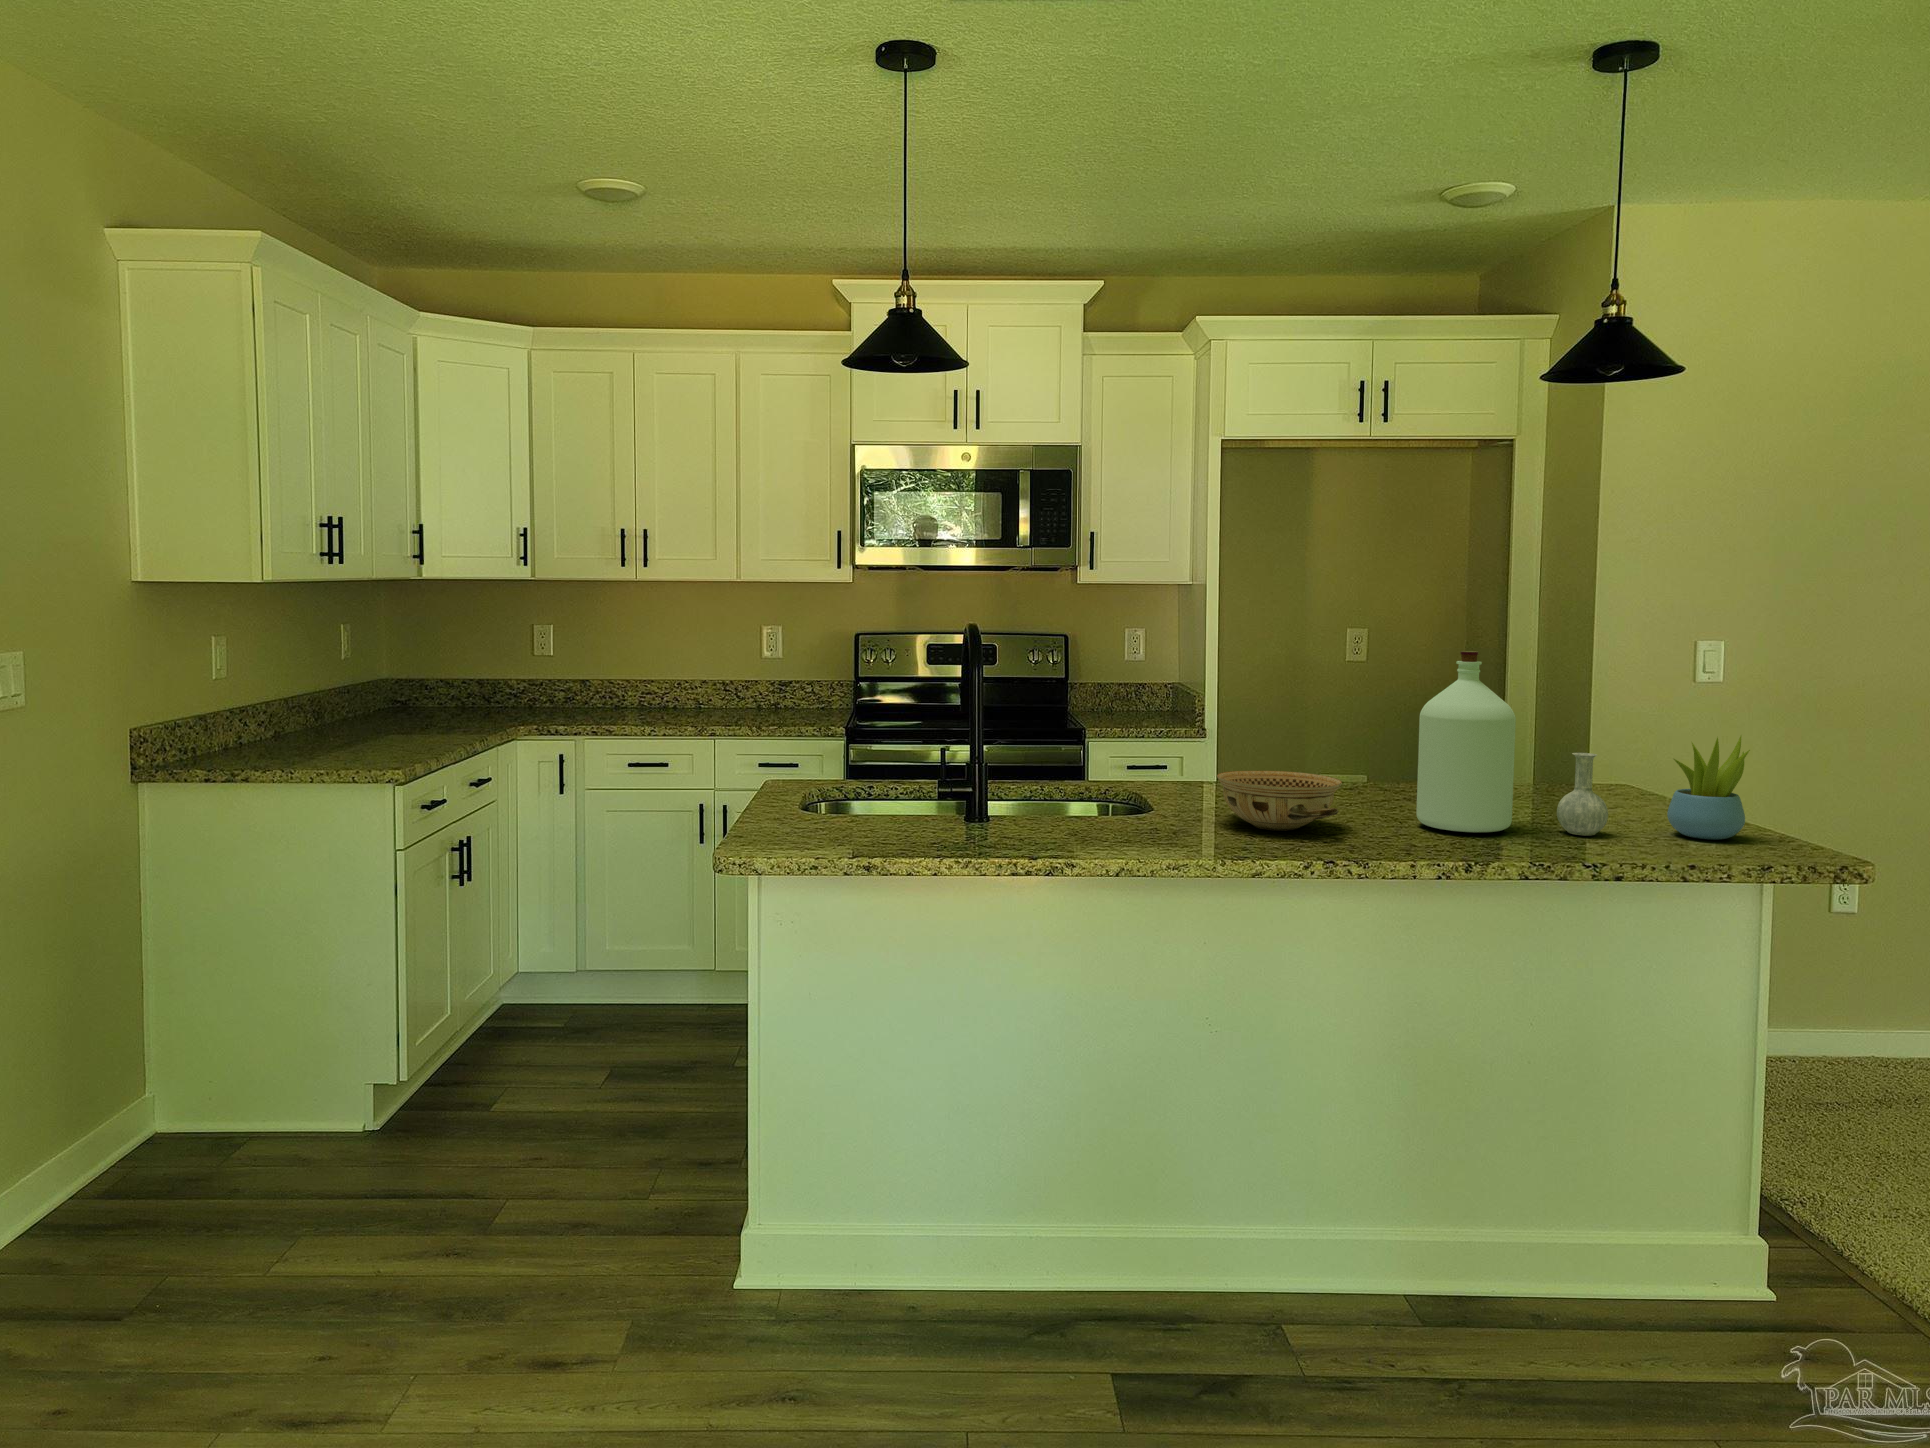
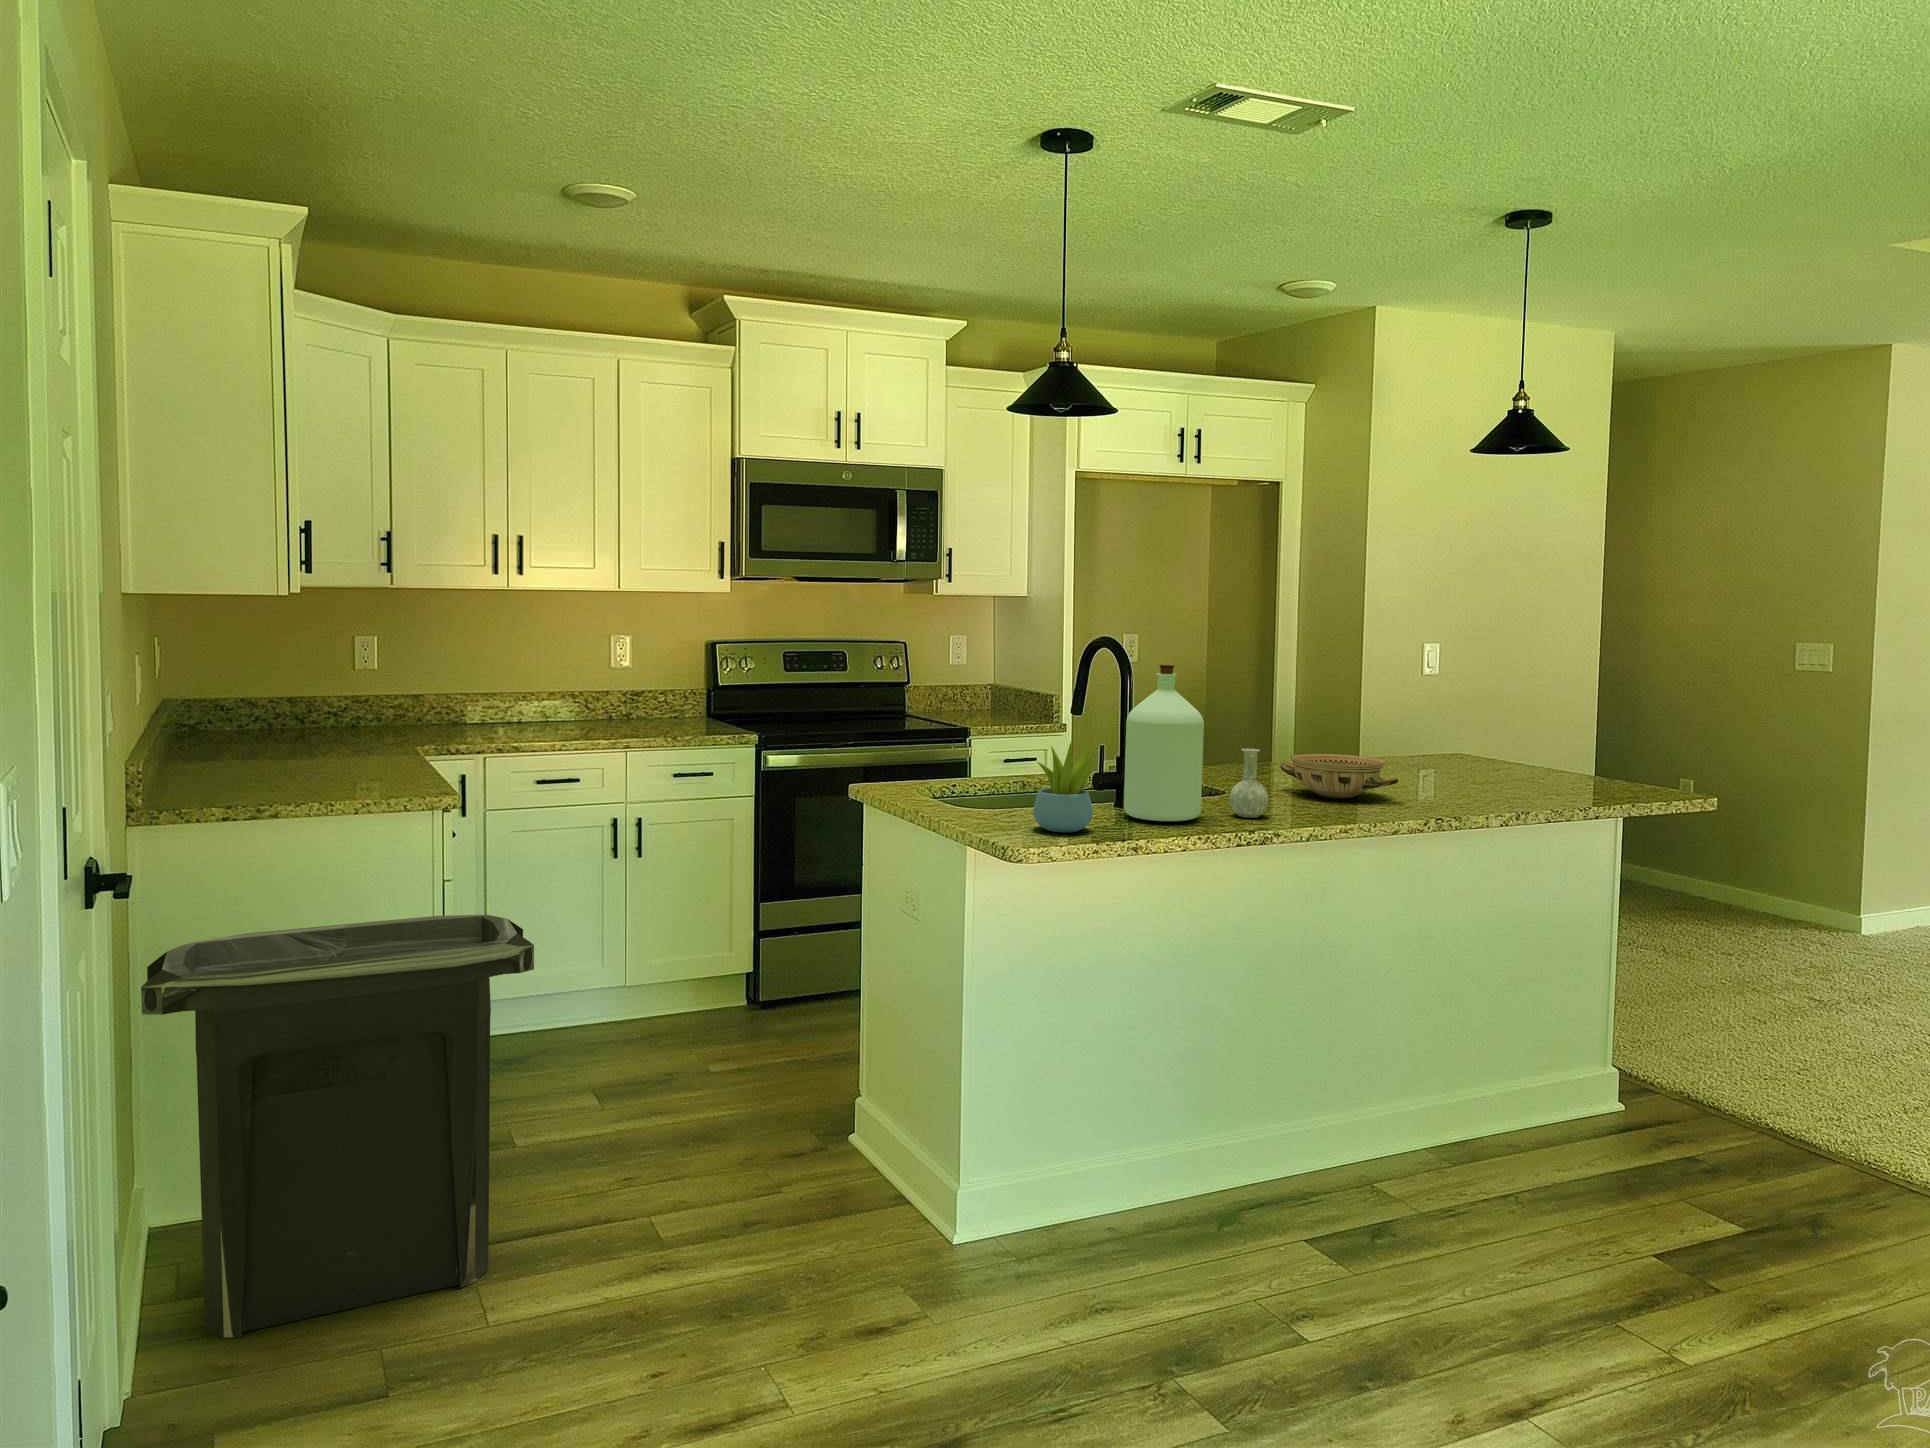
bottle: present [1416,651,1608,836] -> present [1124,665,1269,821]
succulent plant: present [1667,736,1750,840] -> present [1033,739,1095,833]
trash can: none [58,875,393,1215] -> present [141,915,534,1338]

